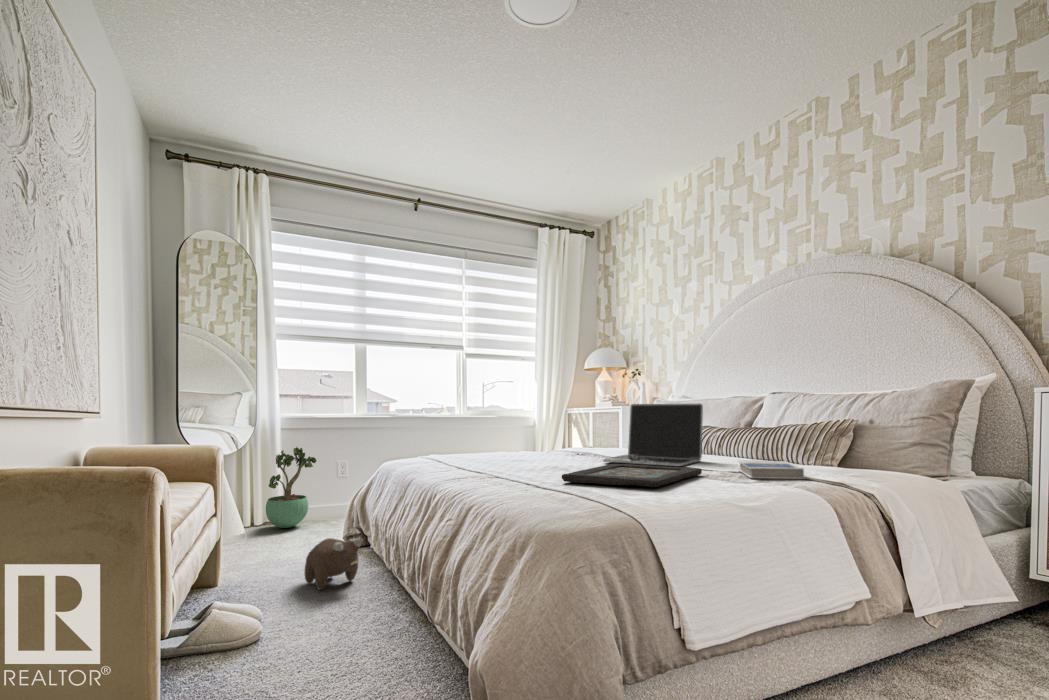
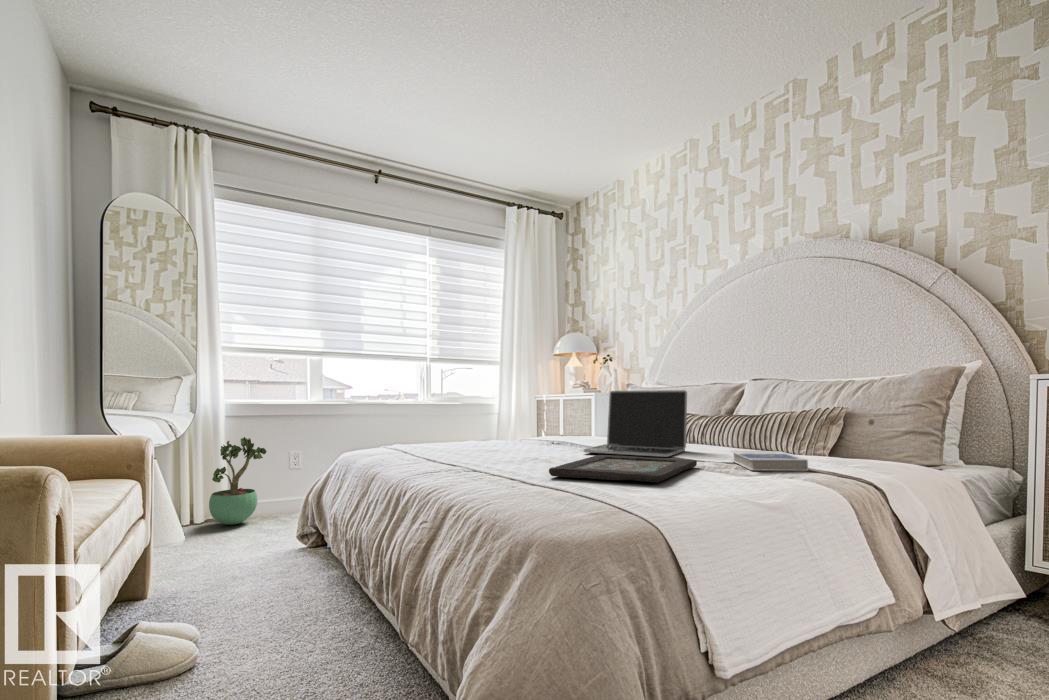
plush toy: present [304,538,363,590] -> none [252,539,320,598]

